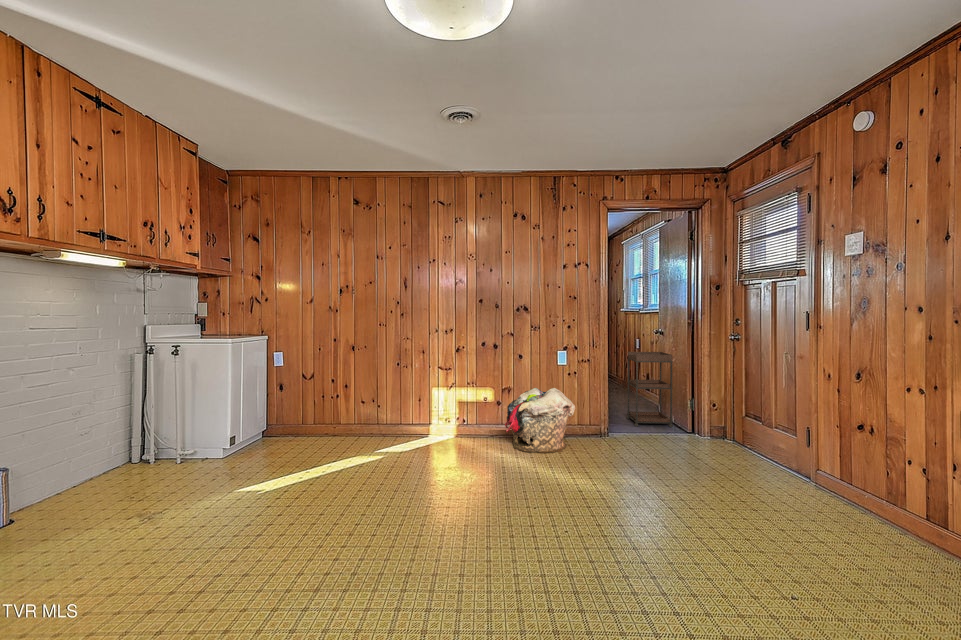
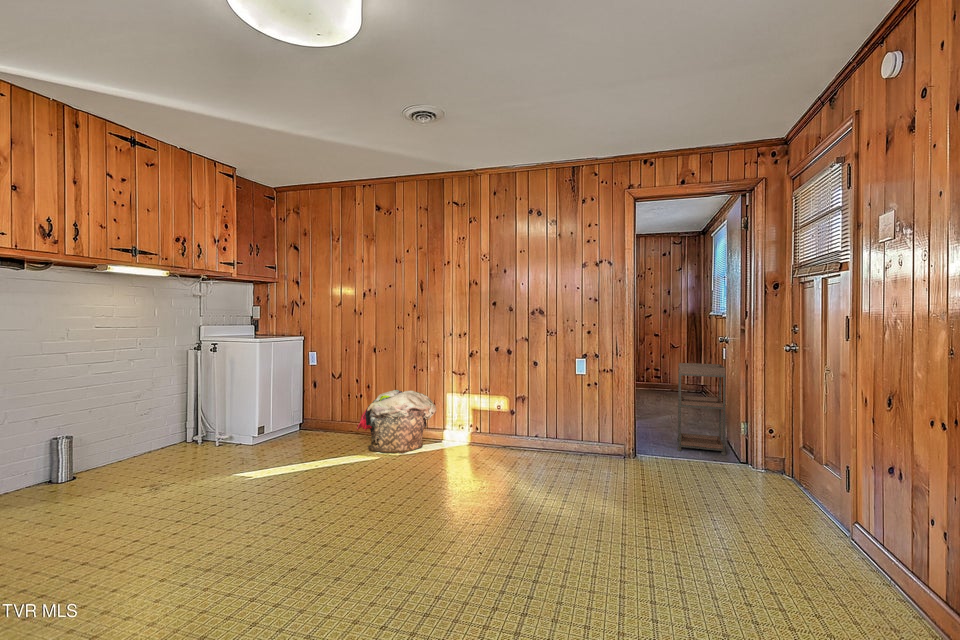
laundry basket: present [505,388,575,453] -> present [357,390,437,453]

